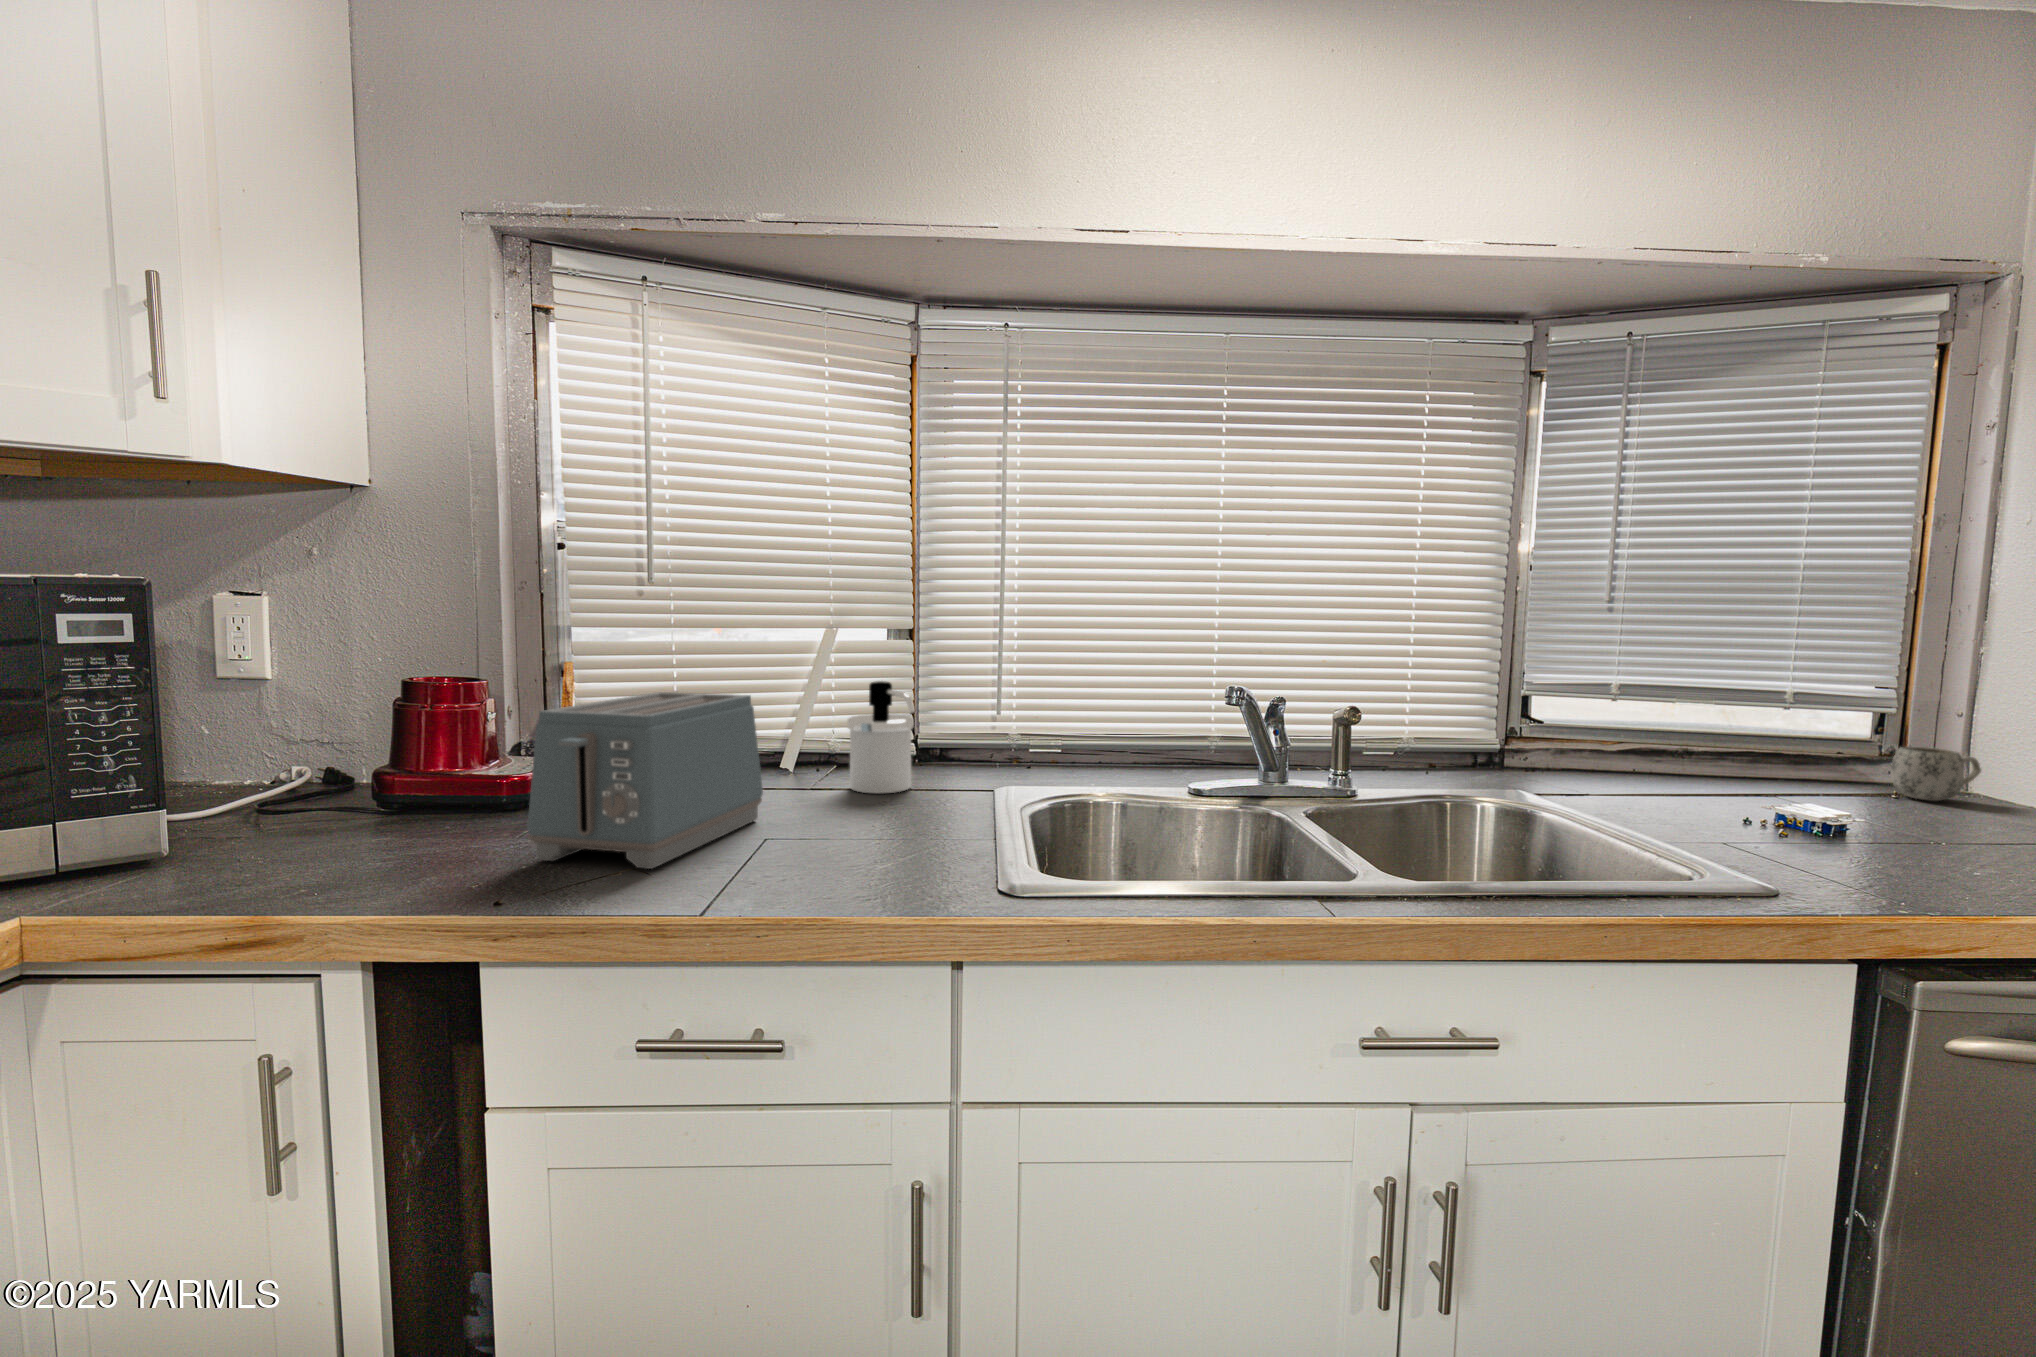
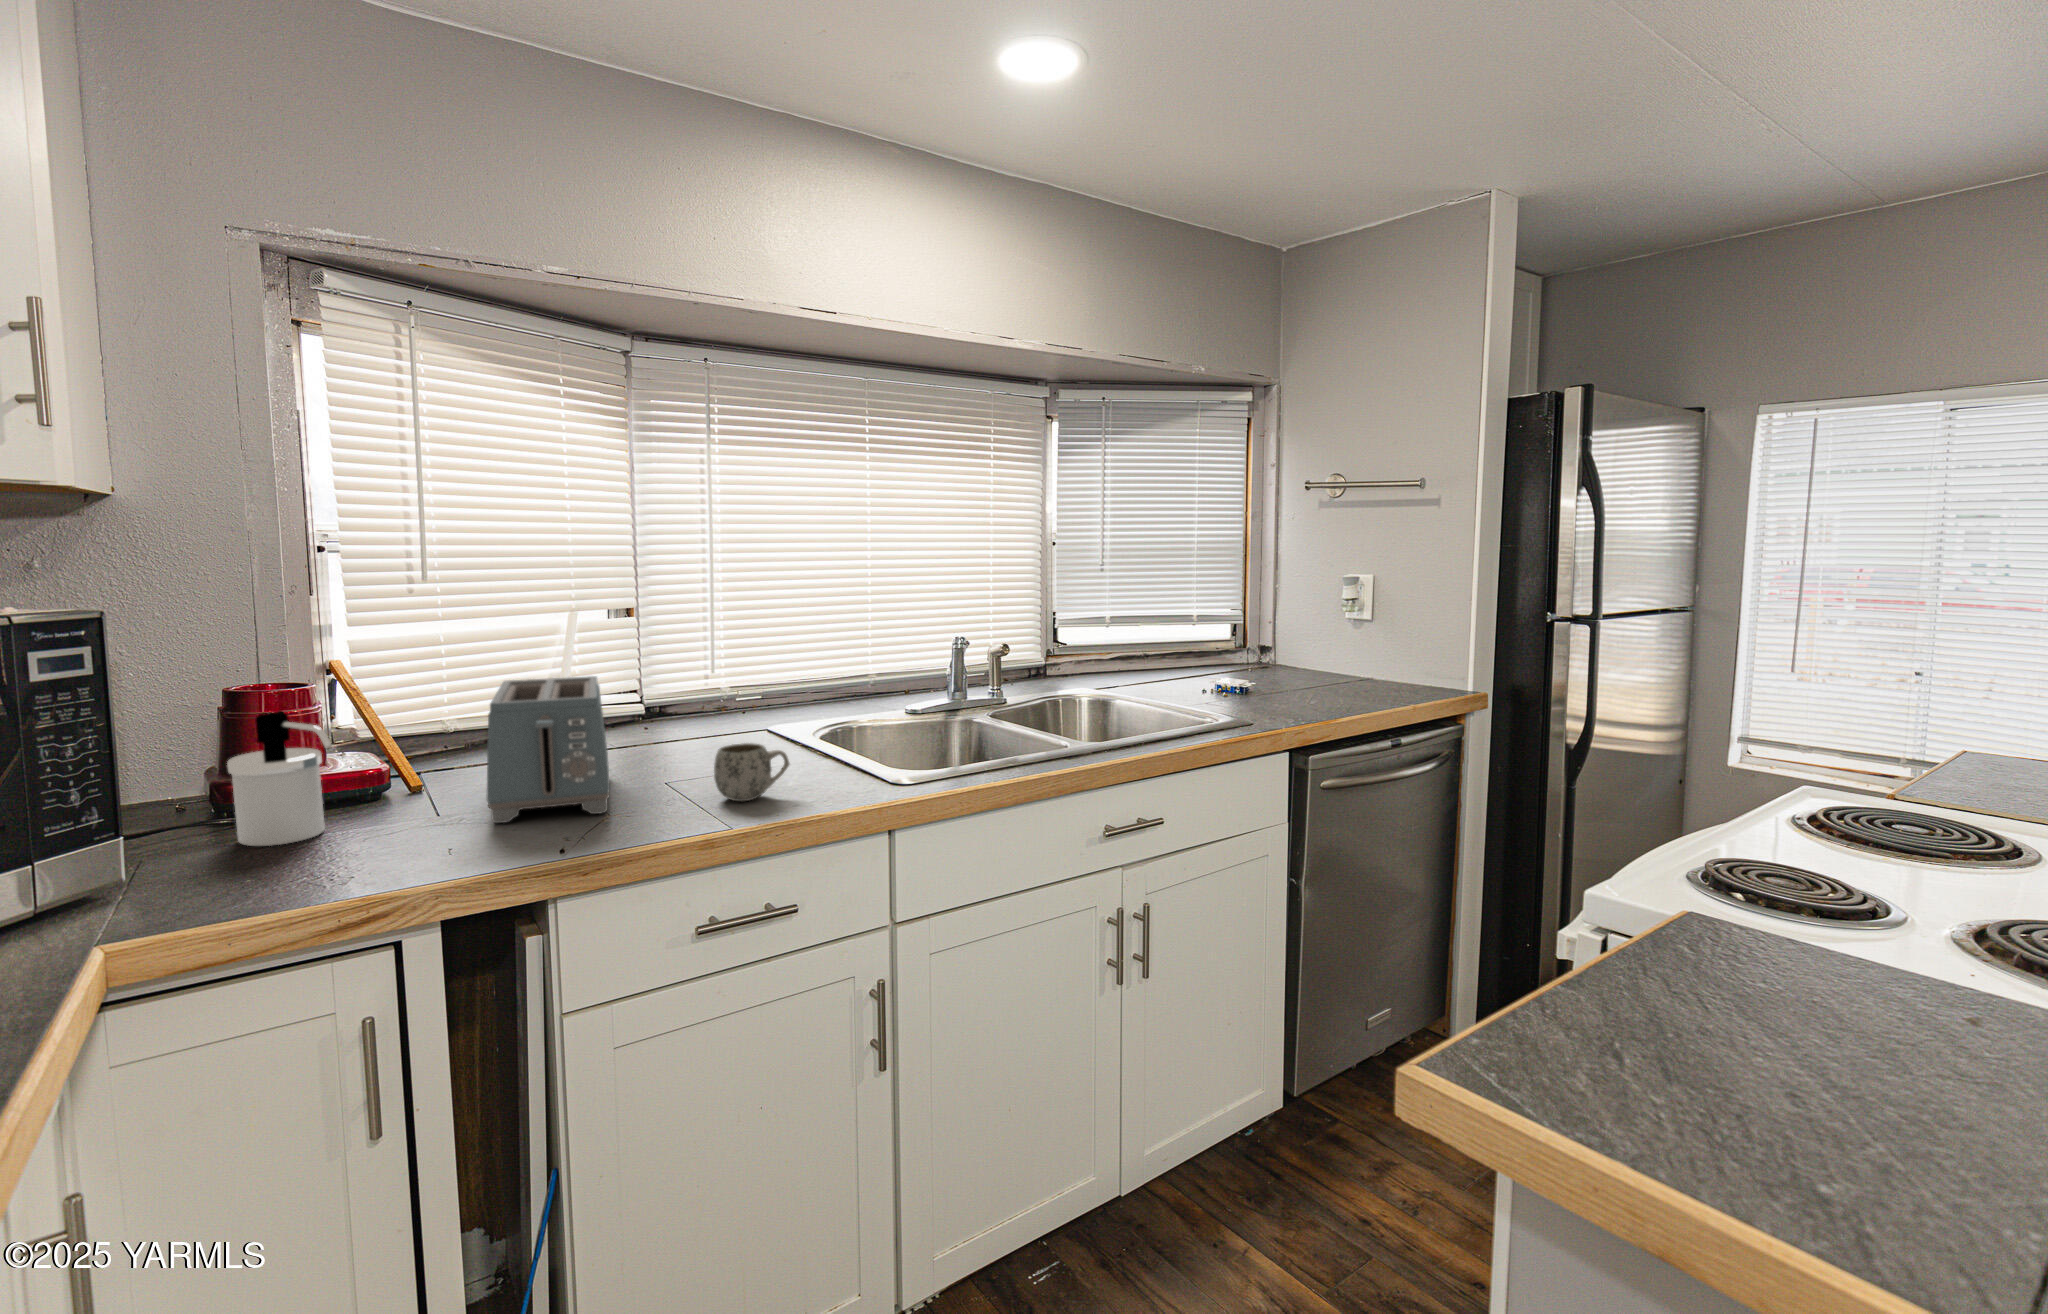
soap dispenser: present [847,681,915,794] -> present [227,712,332,846]
mug: present [1891,747,1981,801] -> present [714,743,789,801]

